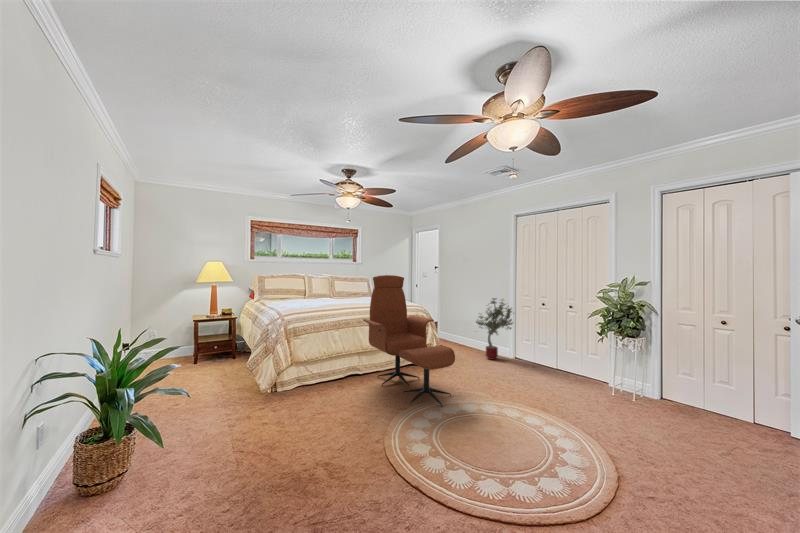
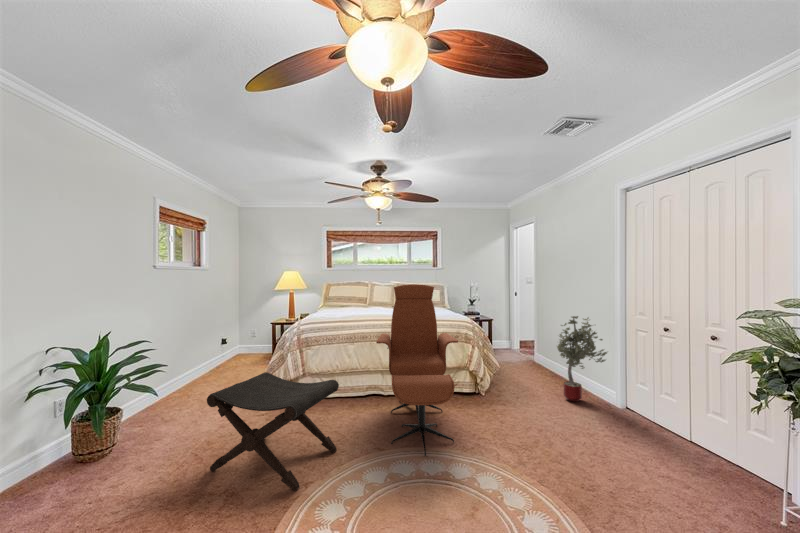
footstool: none [276,357,381,458] -> present [207,372,339,490]

